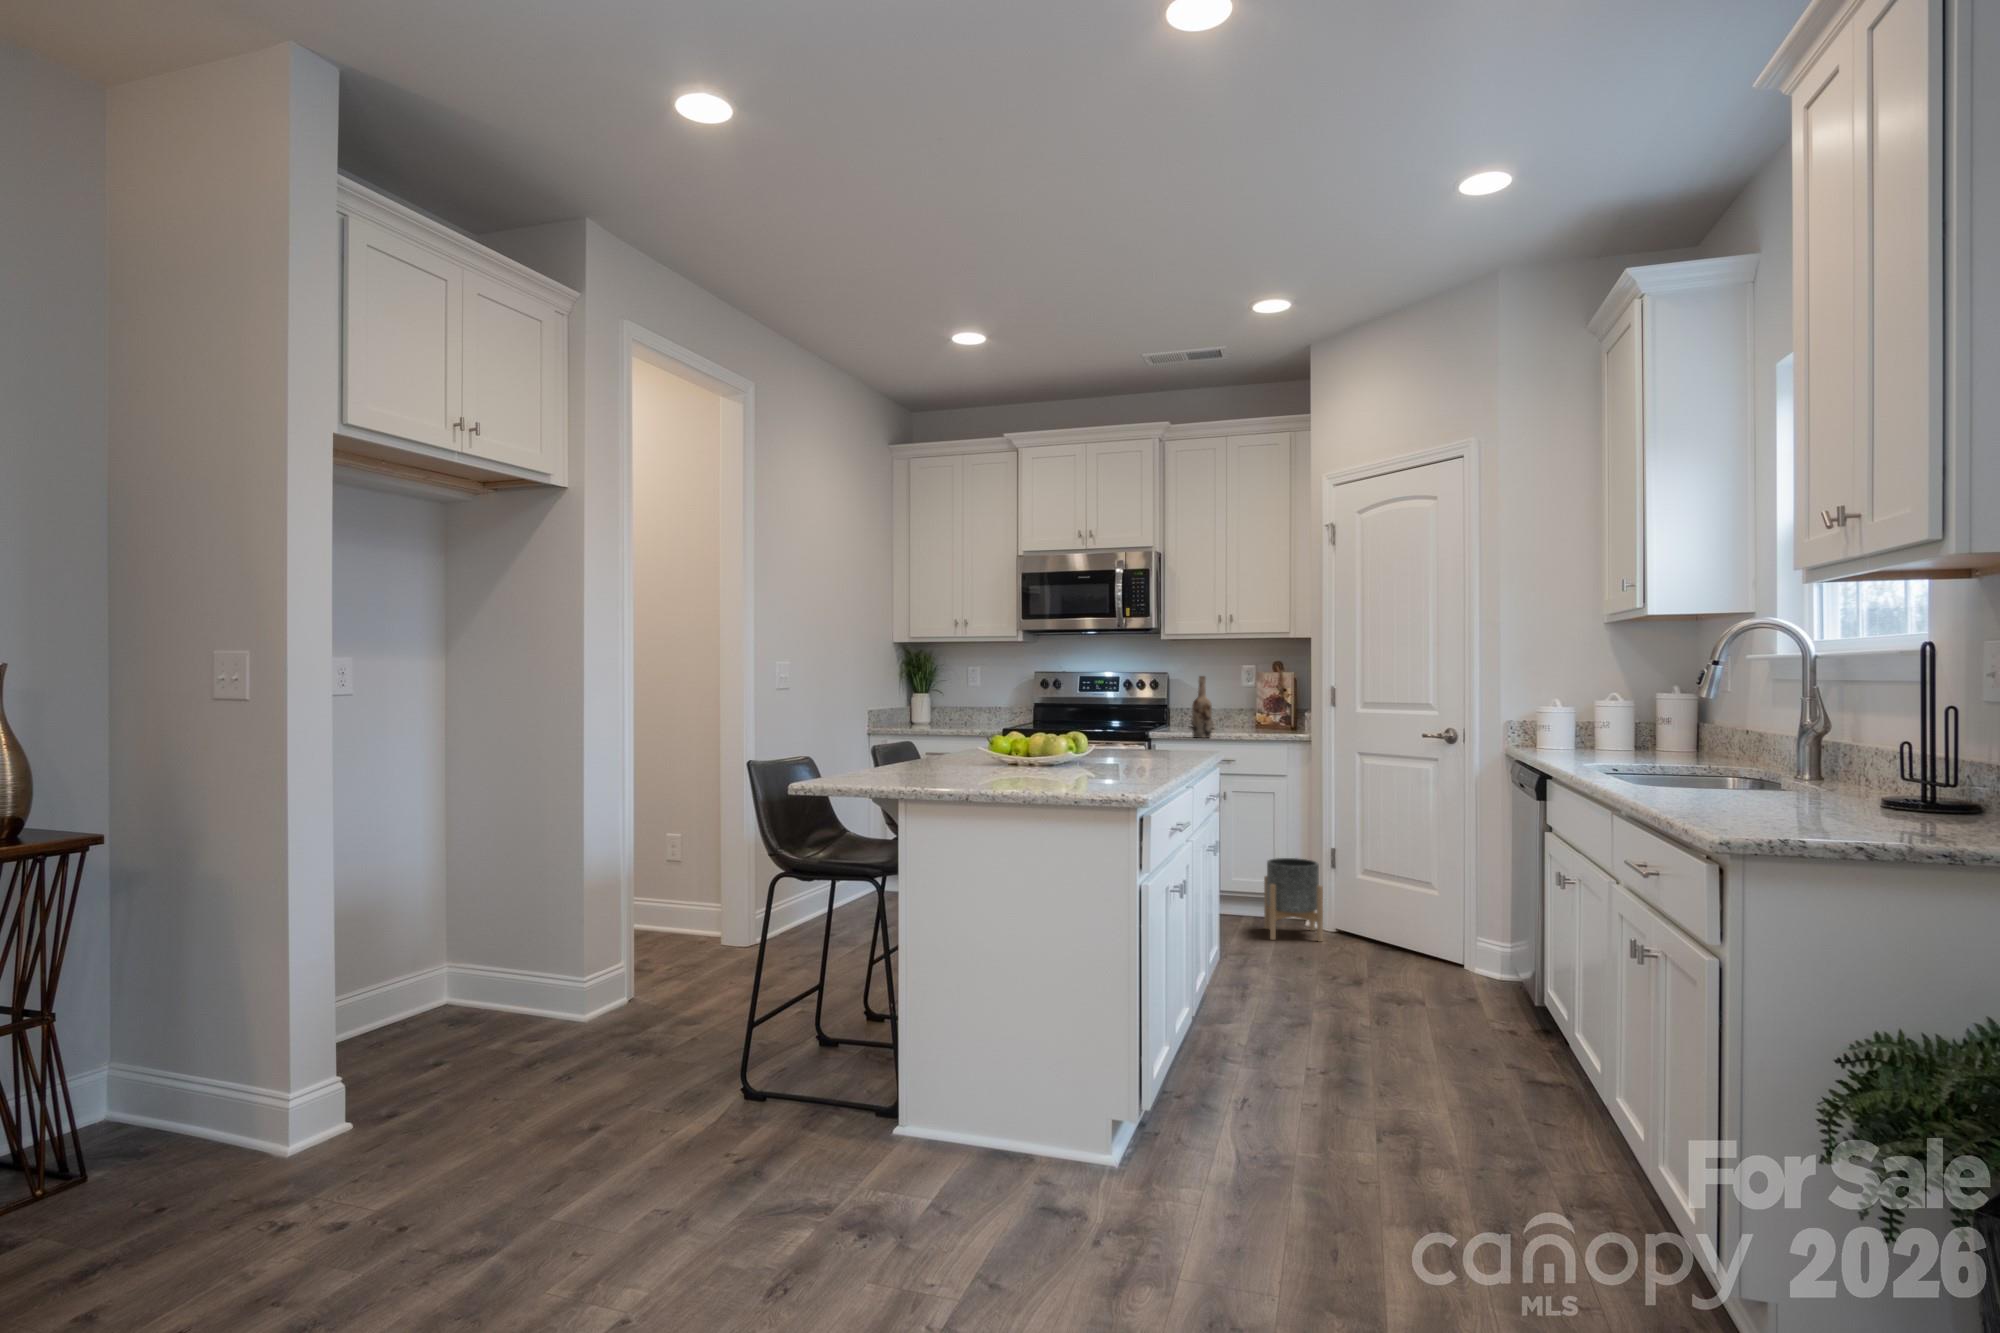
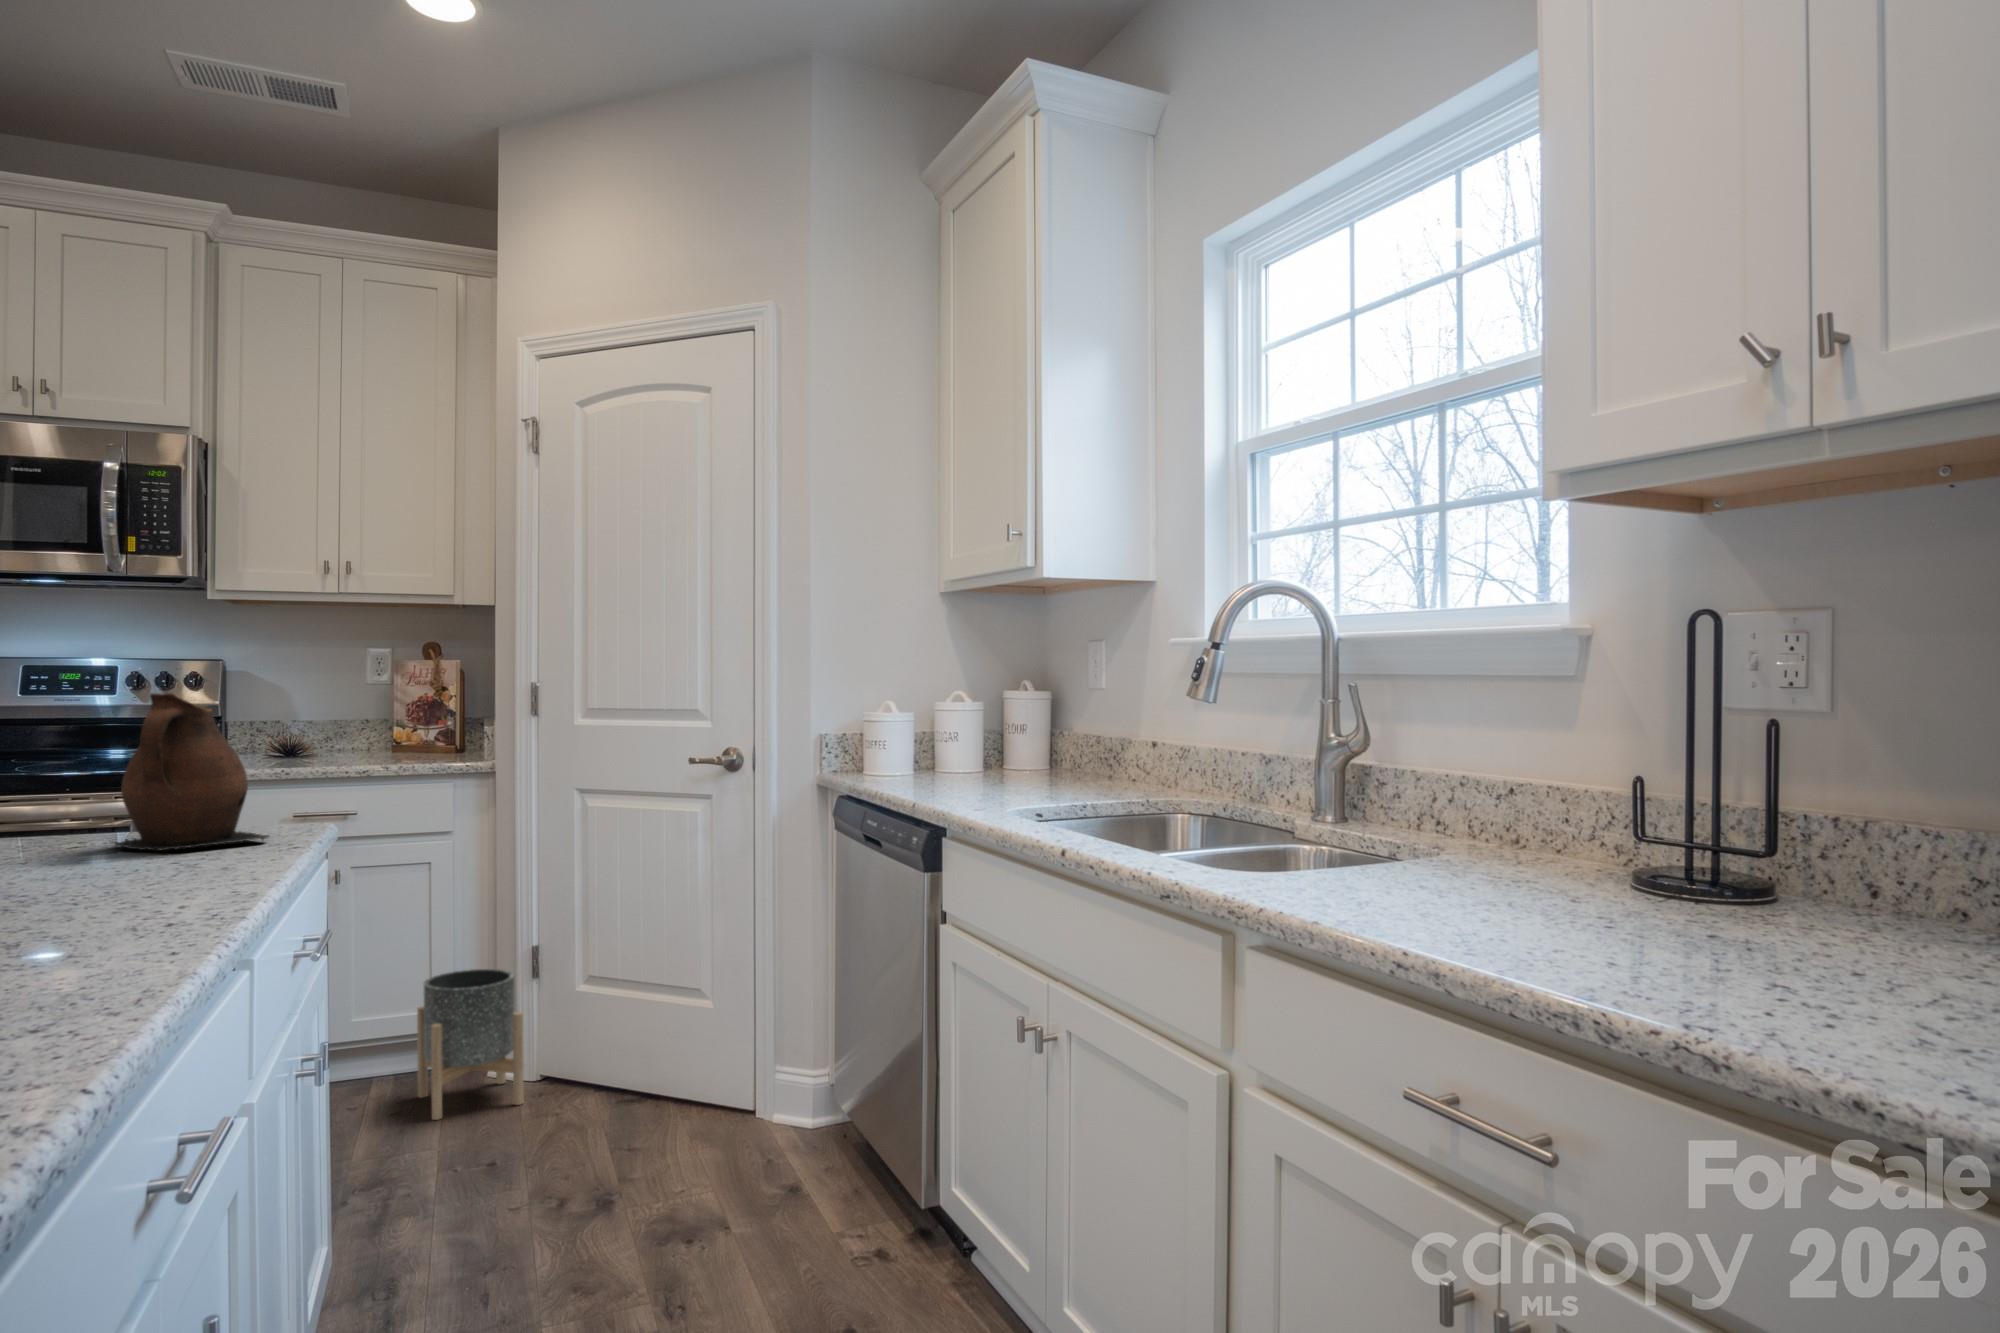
wine bottle: present [1192,676,1212,738] -> none [275,665,313,775]
ceramic pitcher: none [1112,685,1180,758] -> present [105,693,269,851]

